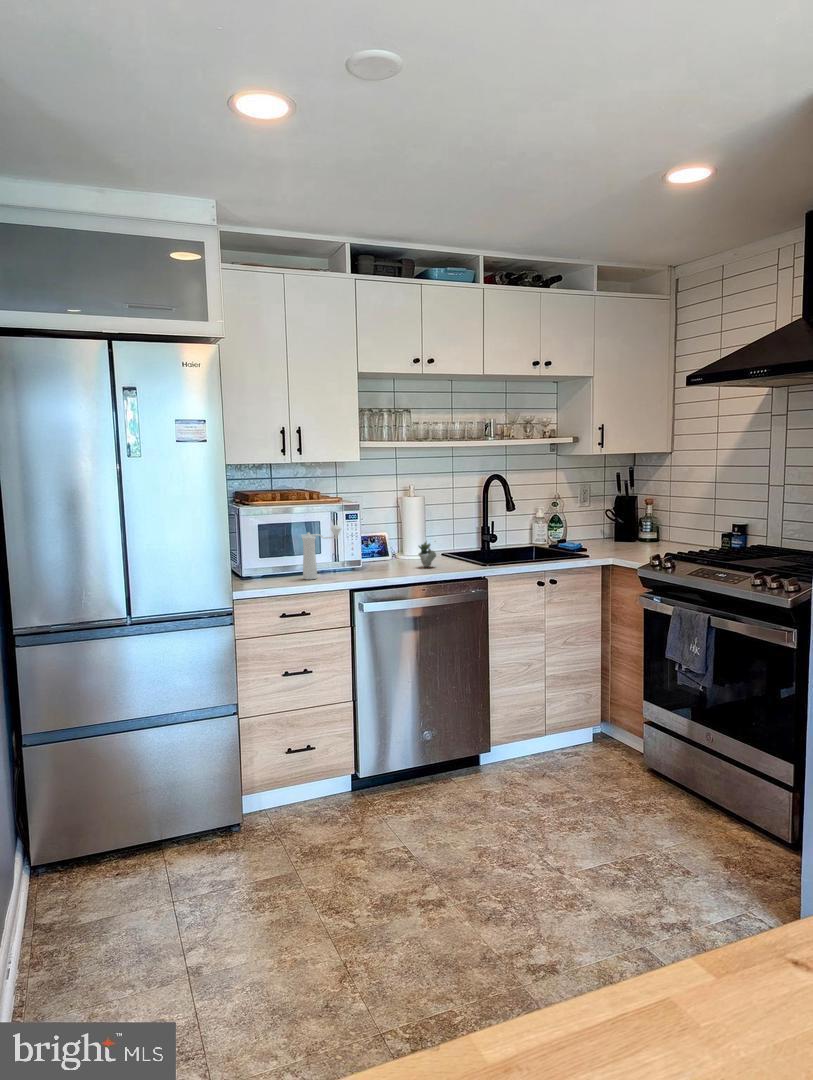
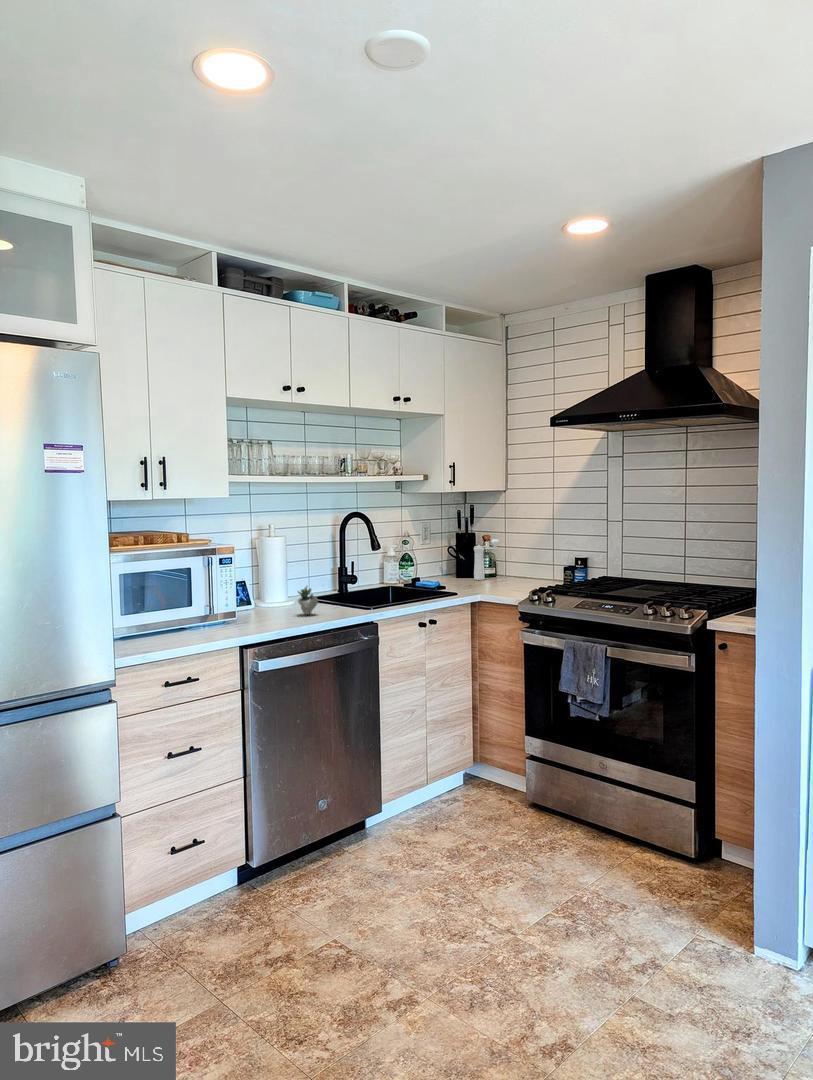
pepper mill: present [301,525,341,580] -> present [474,539,499,580]

